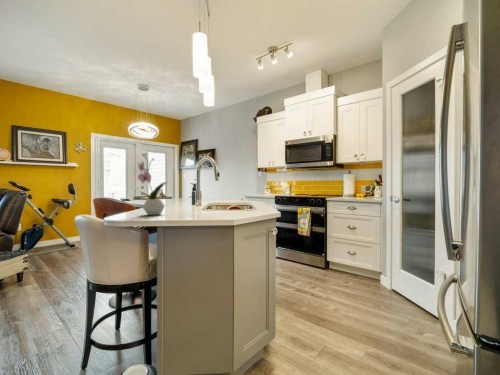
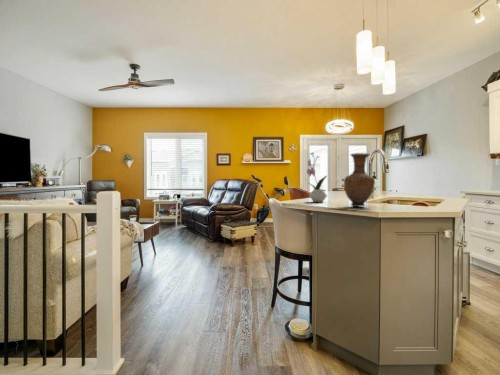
vase: none [193,158,225,218] -> present [344,153,375,207]

